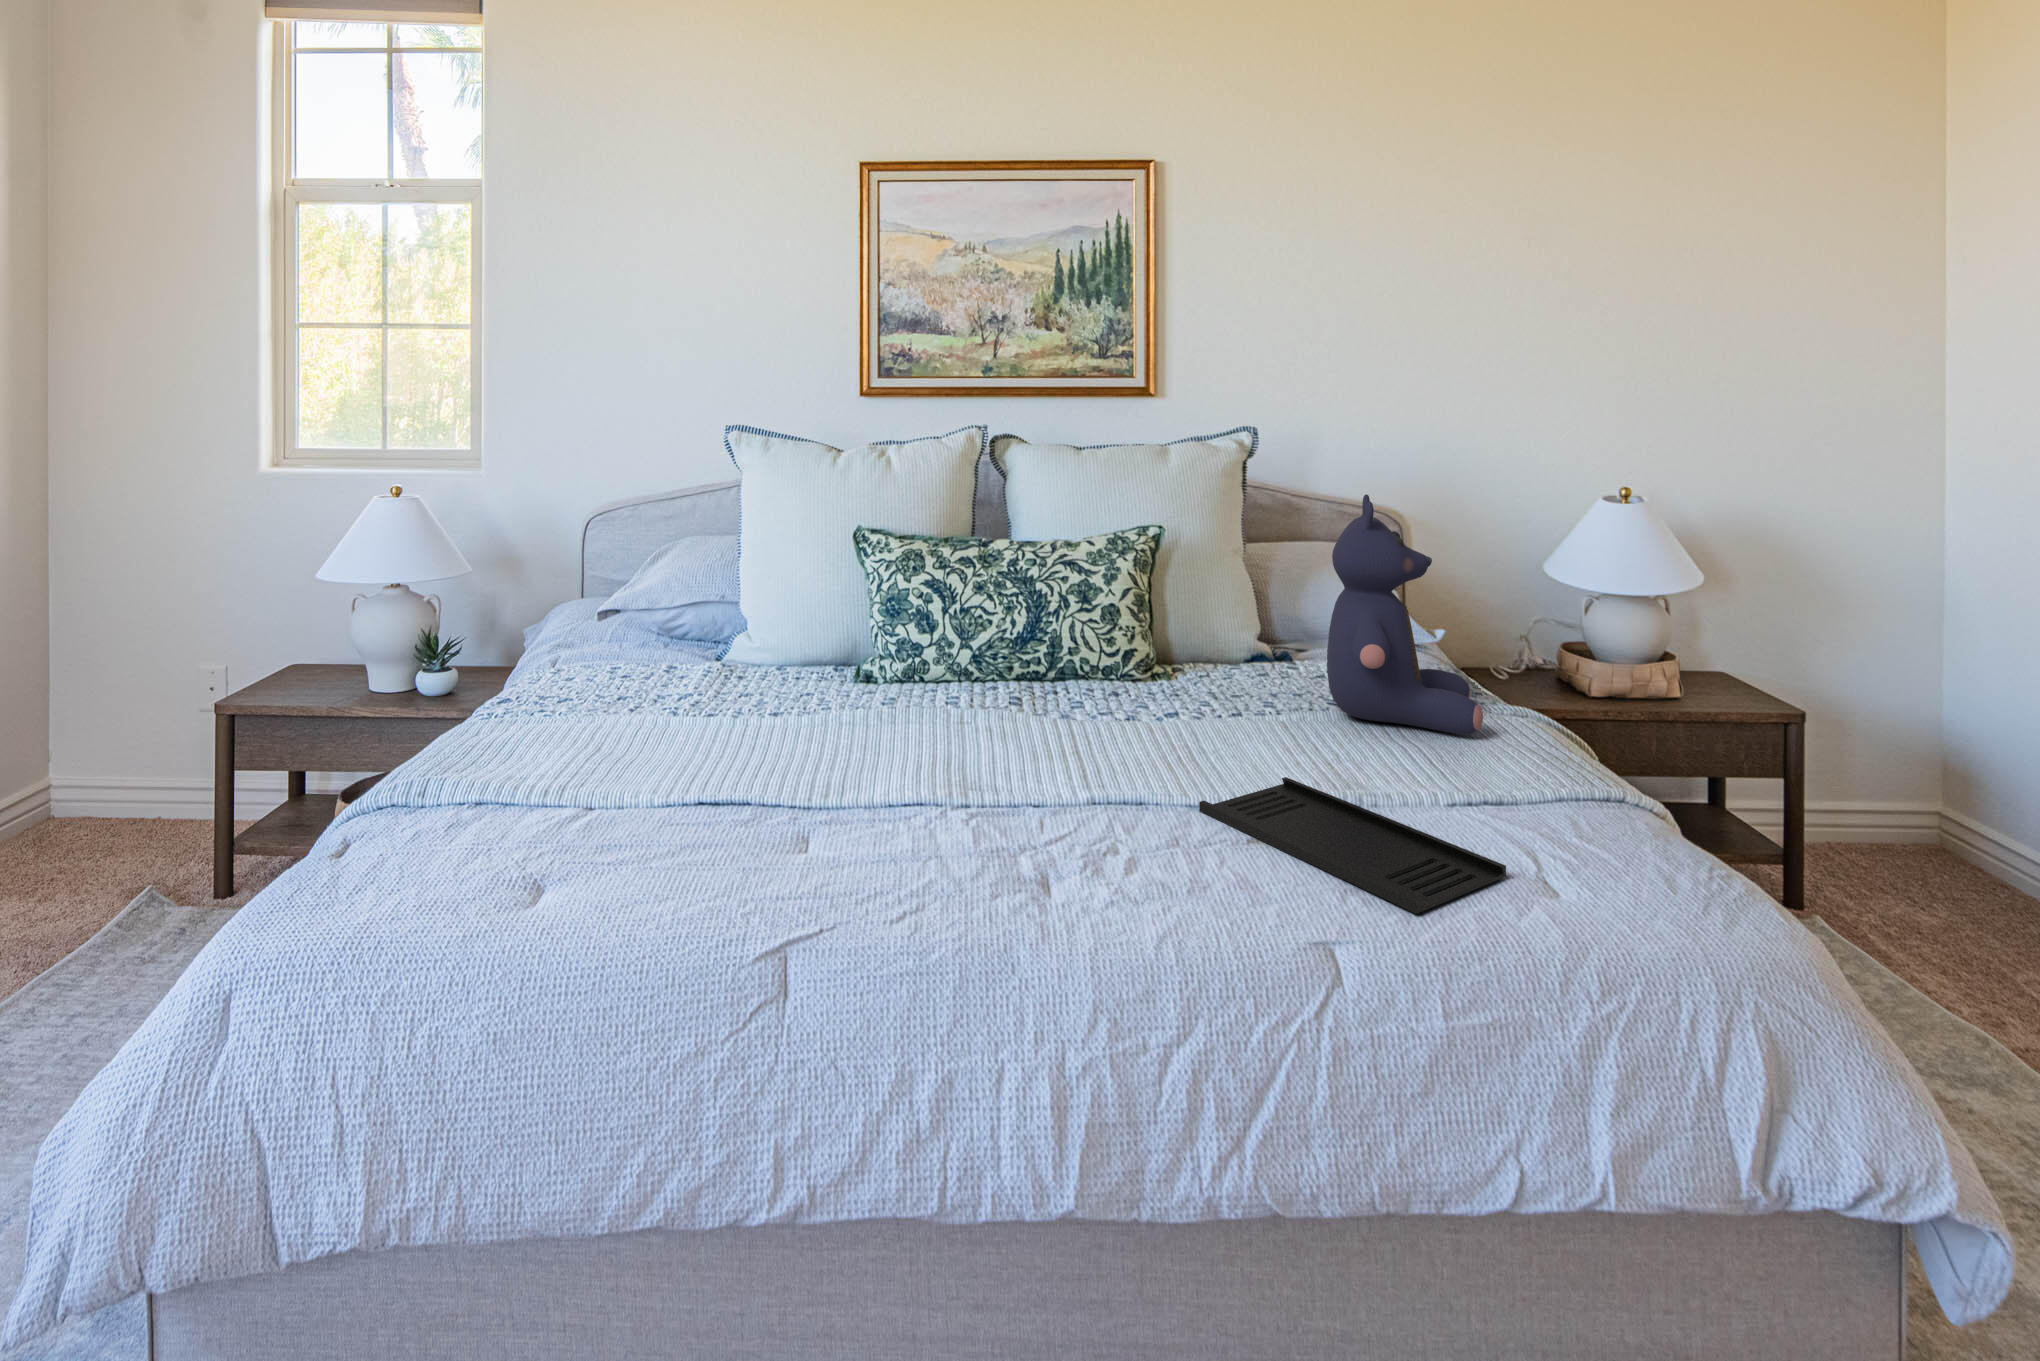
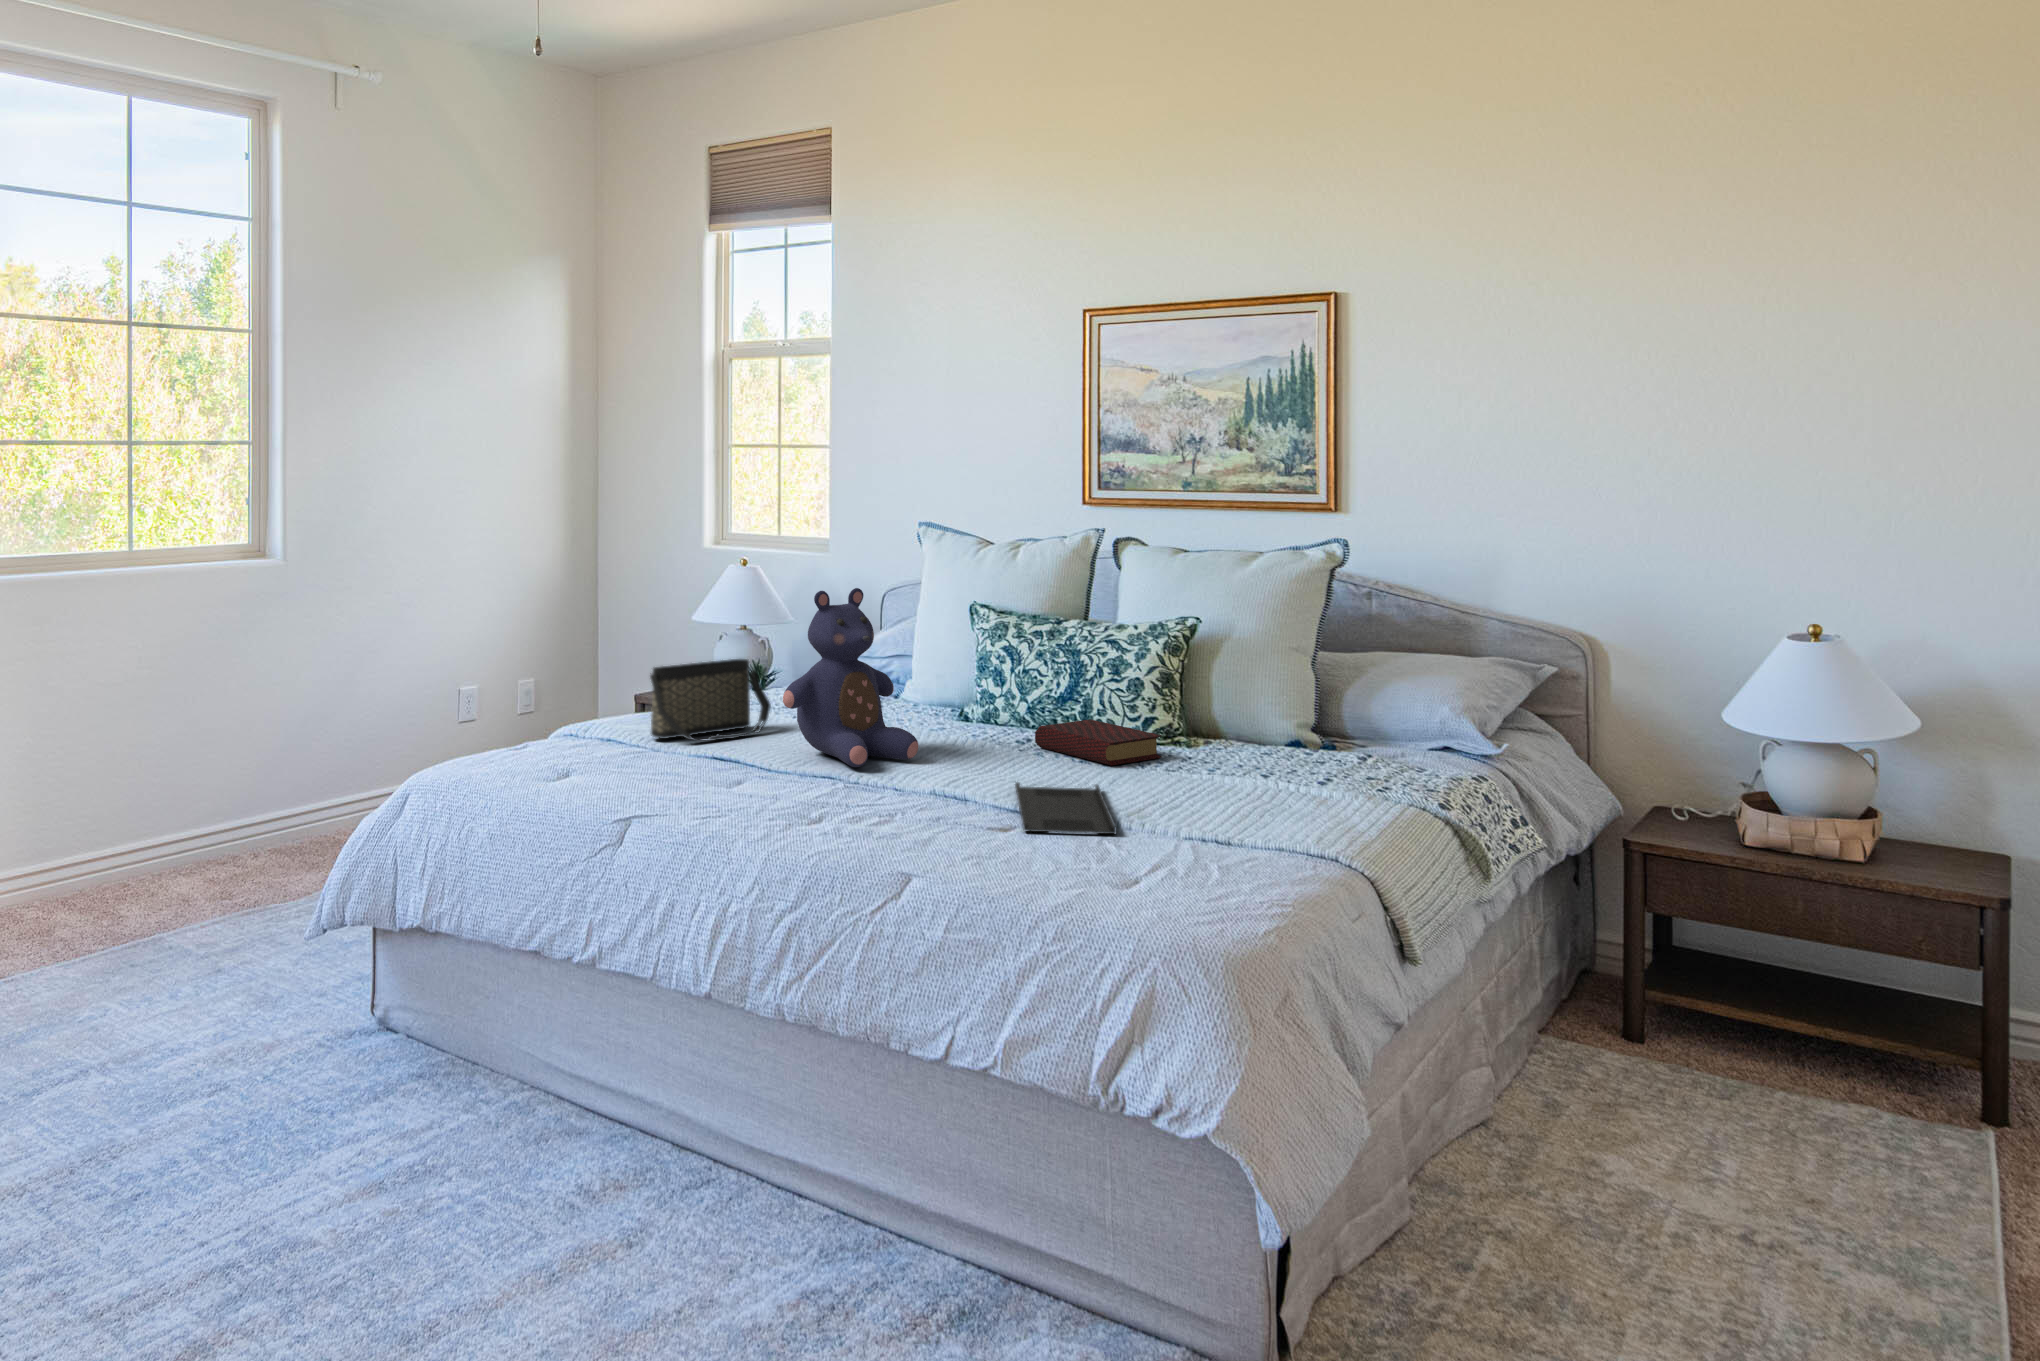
teddy bear: present [1327,494,1483,734] -> present [783,588,918,767]
handbag: none [472,658,668,846] -> present [650,659,771,741]
book: none [1065,666,1217,734] -> present [1035,719,1162,765]

